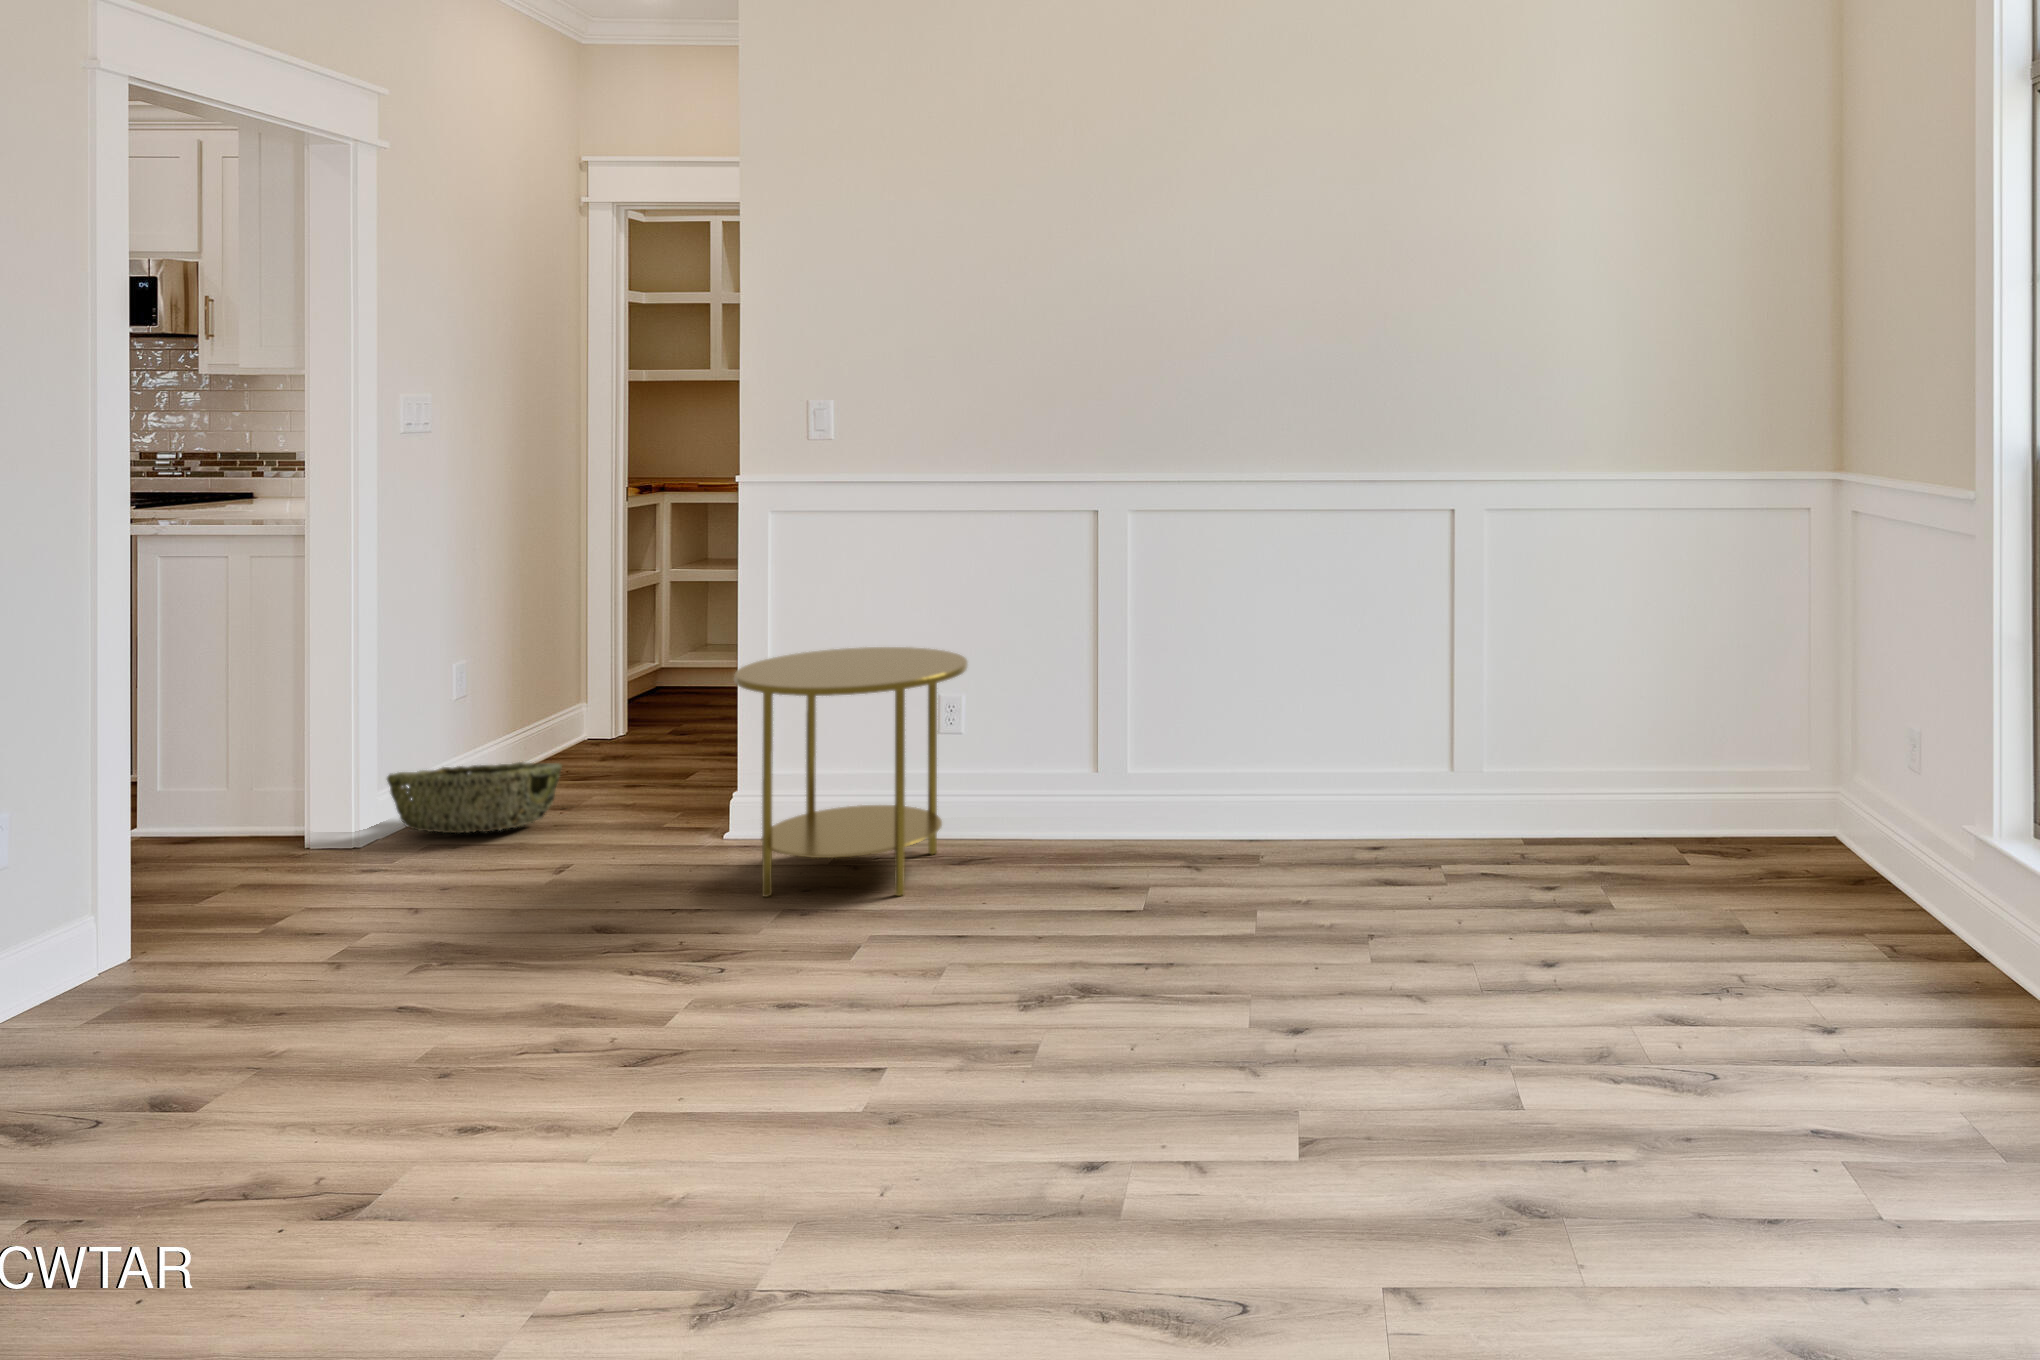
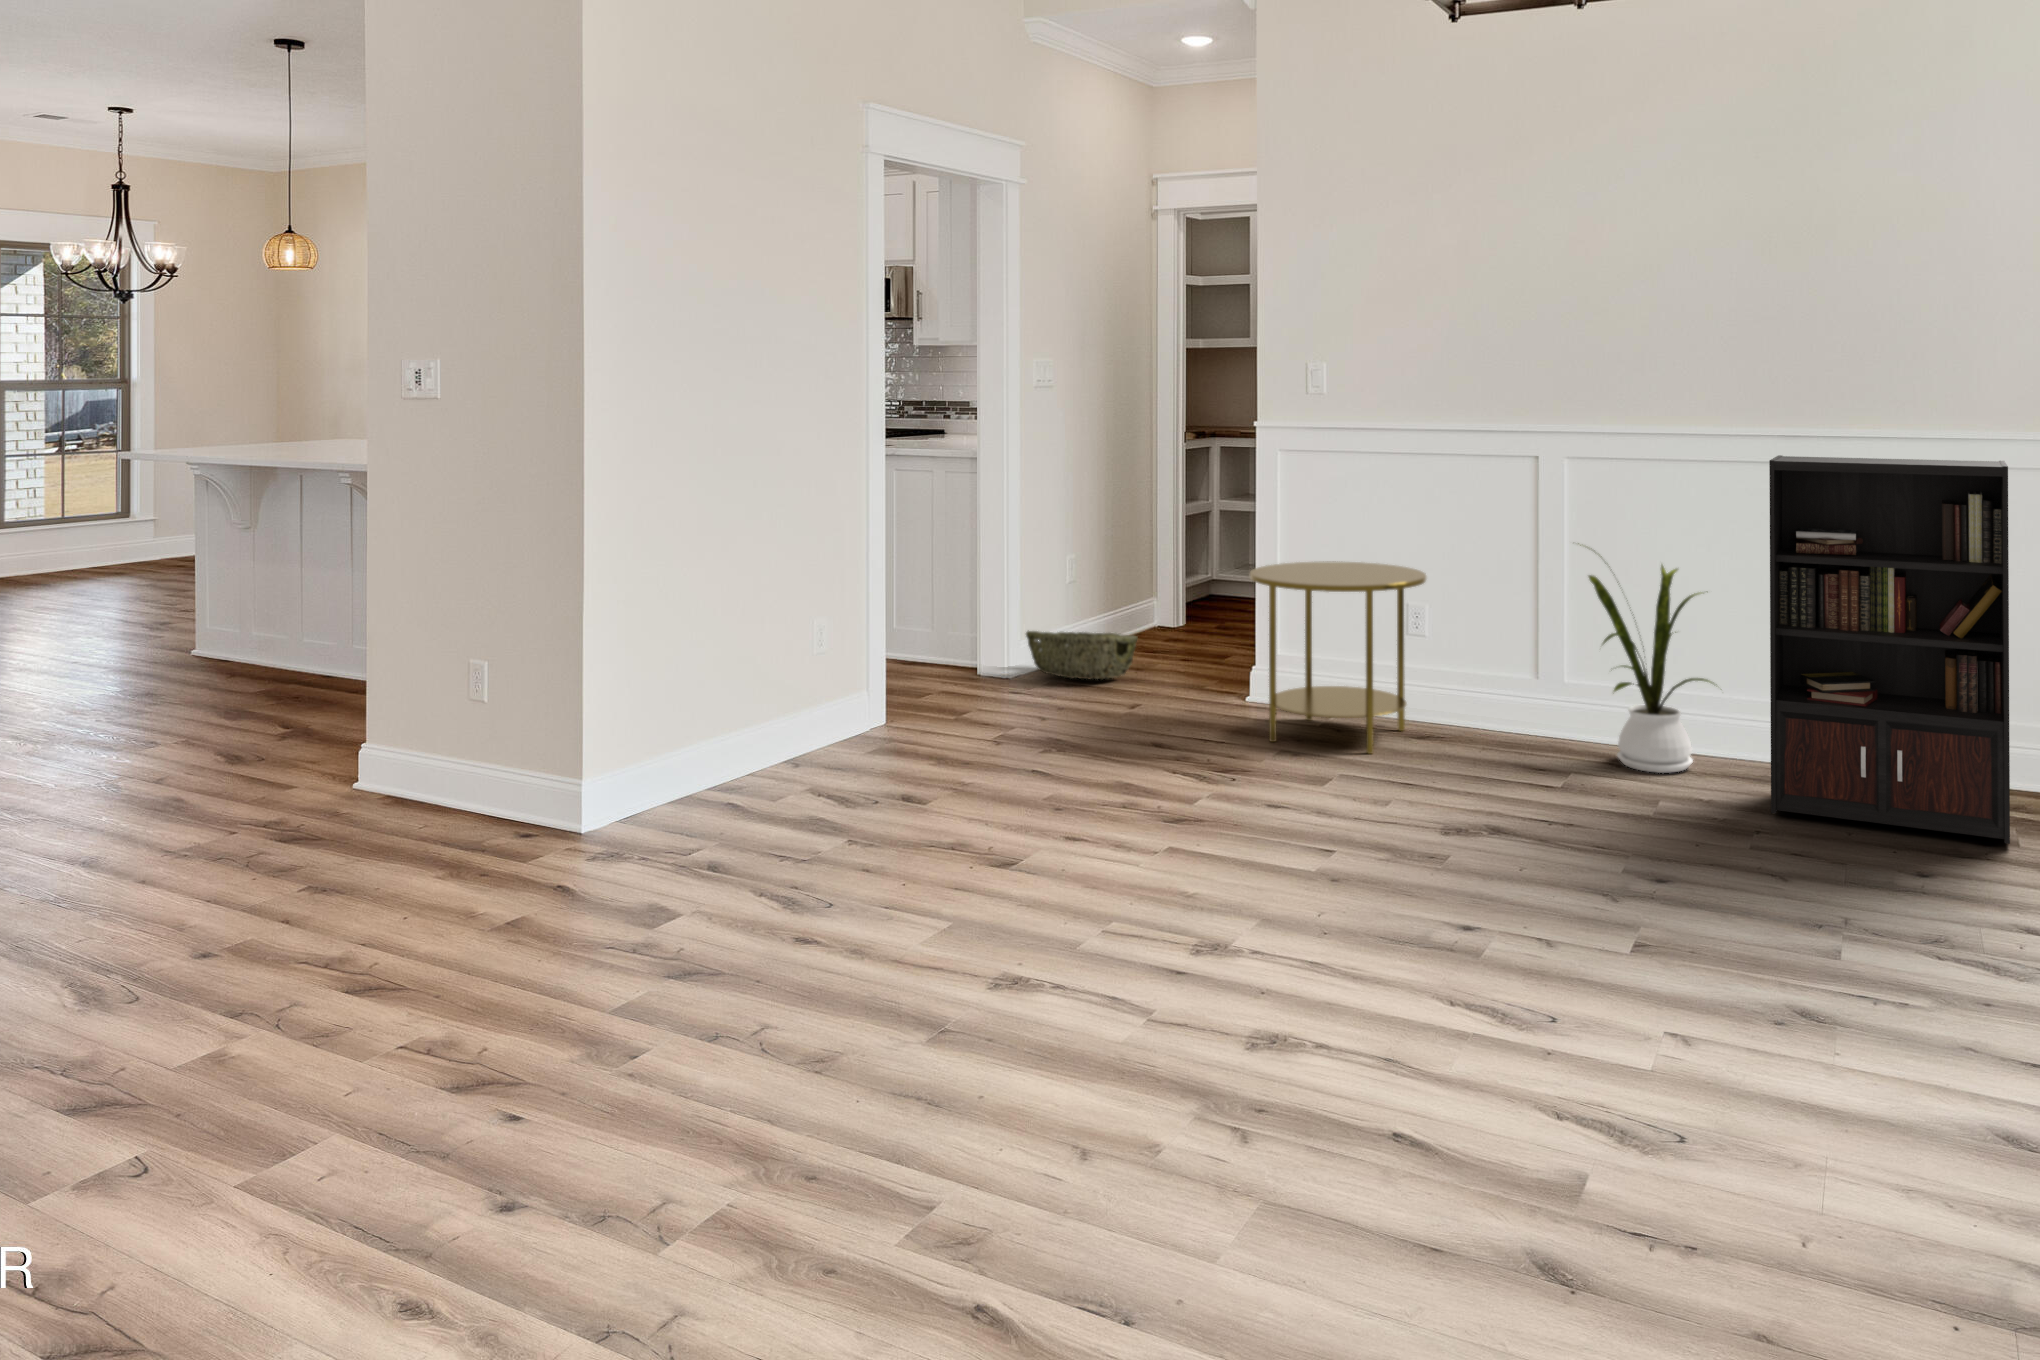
bookcase: none [1373,500,1644,909] -> present [1769,455,2010,844]
house plant: none [1139,609,1307,871] -> present [1578,543,1712,773]

